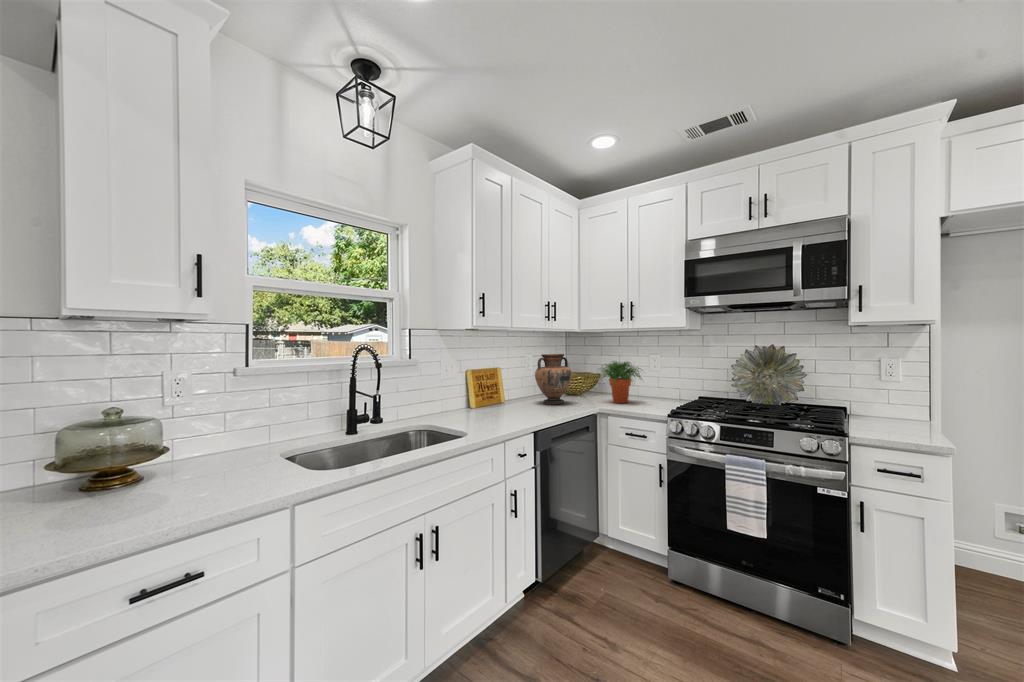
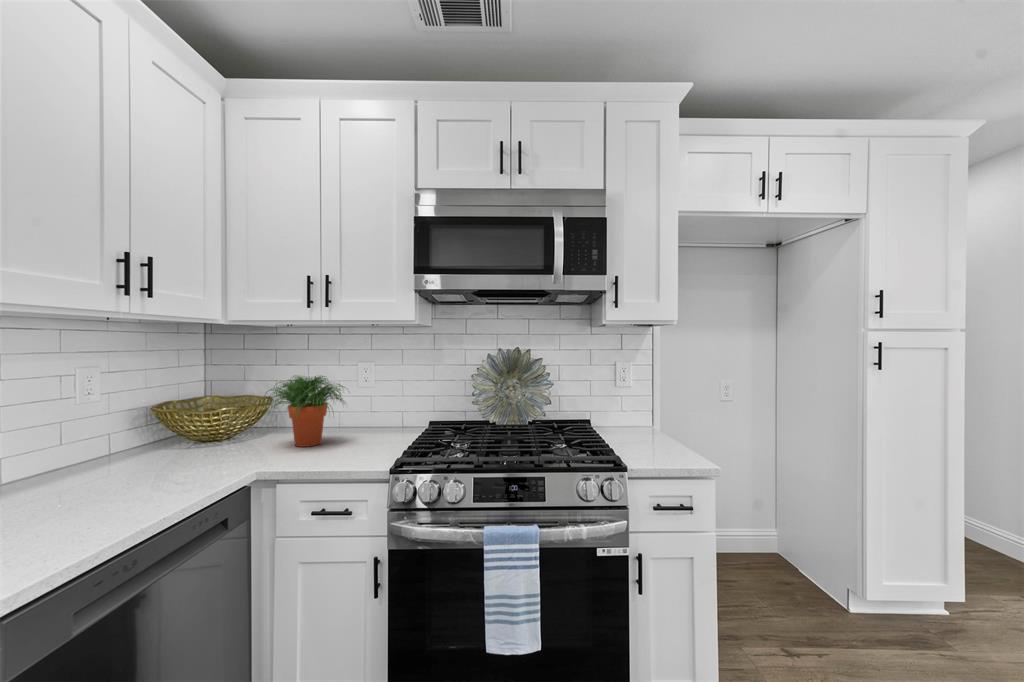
vase: present [535,354,572,404] -> none [120,367,210,469]

